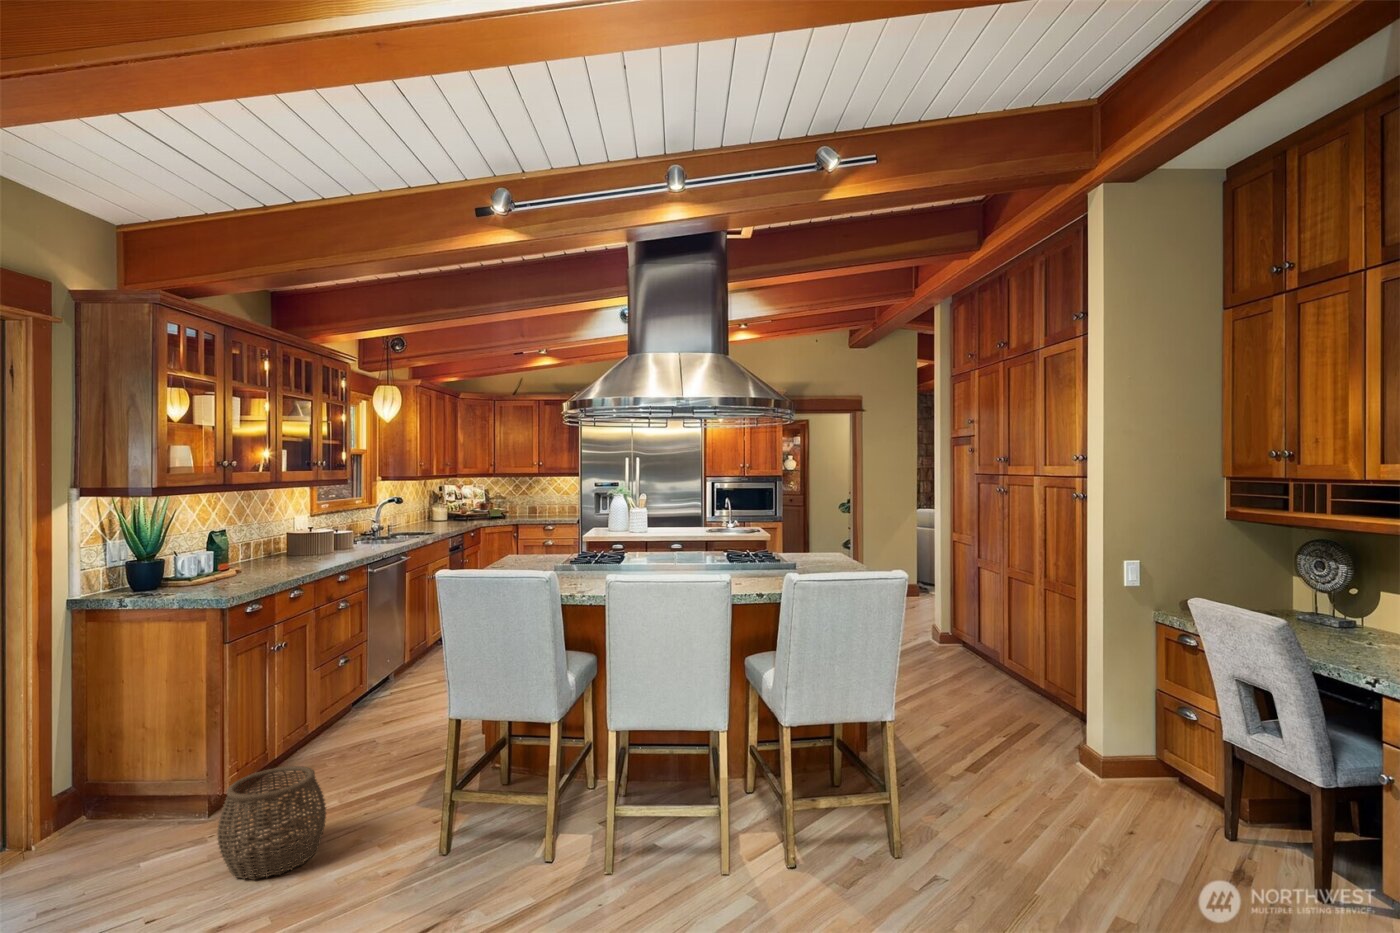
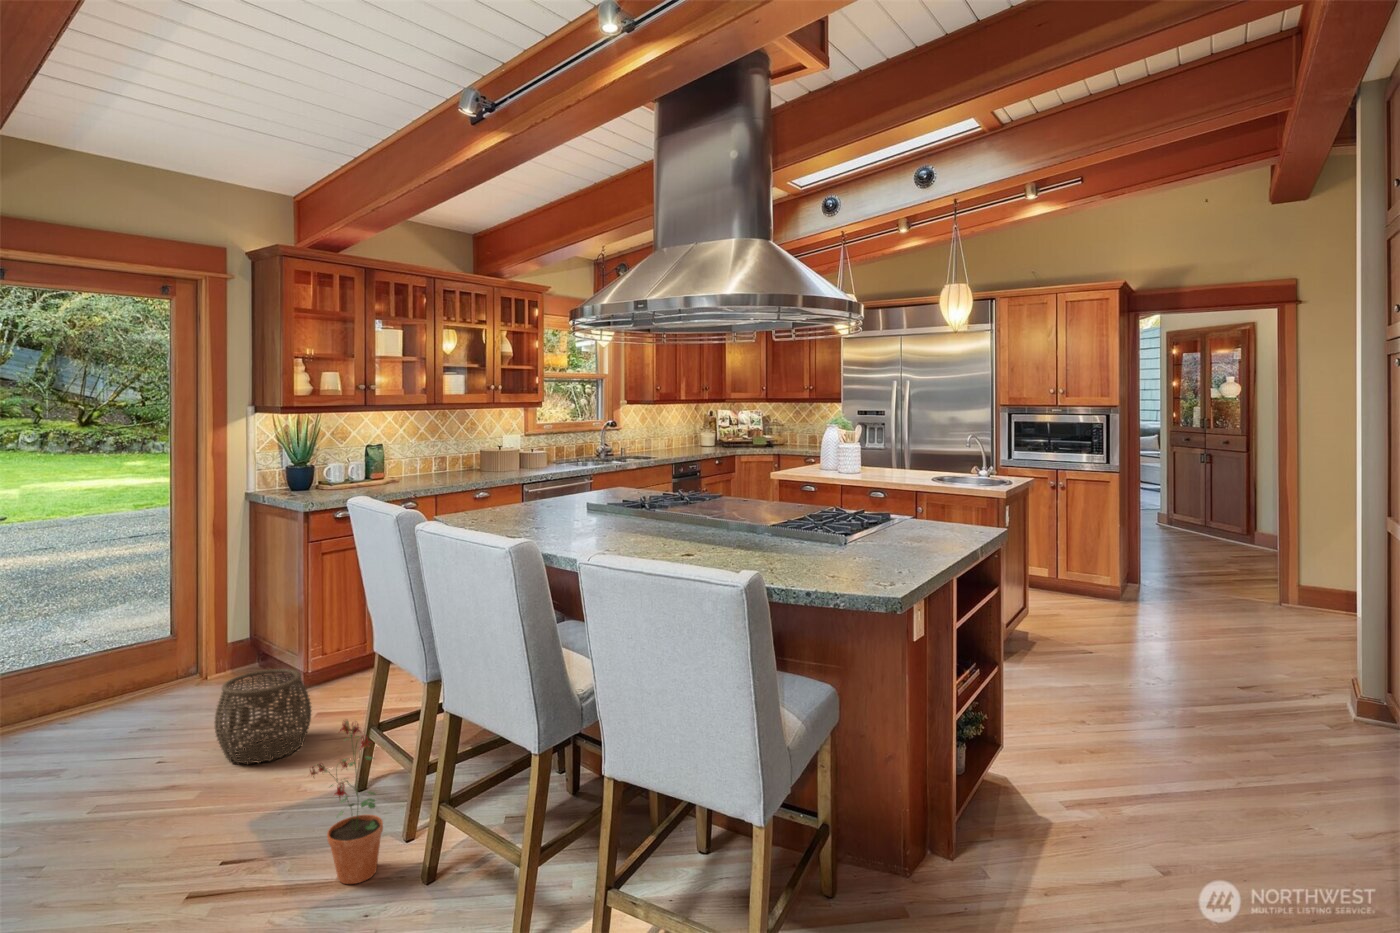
potted plant: none [511,751,587,898] -> present [310,720,383,884]

